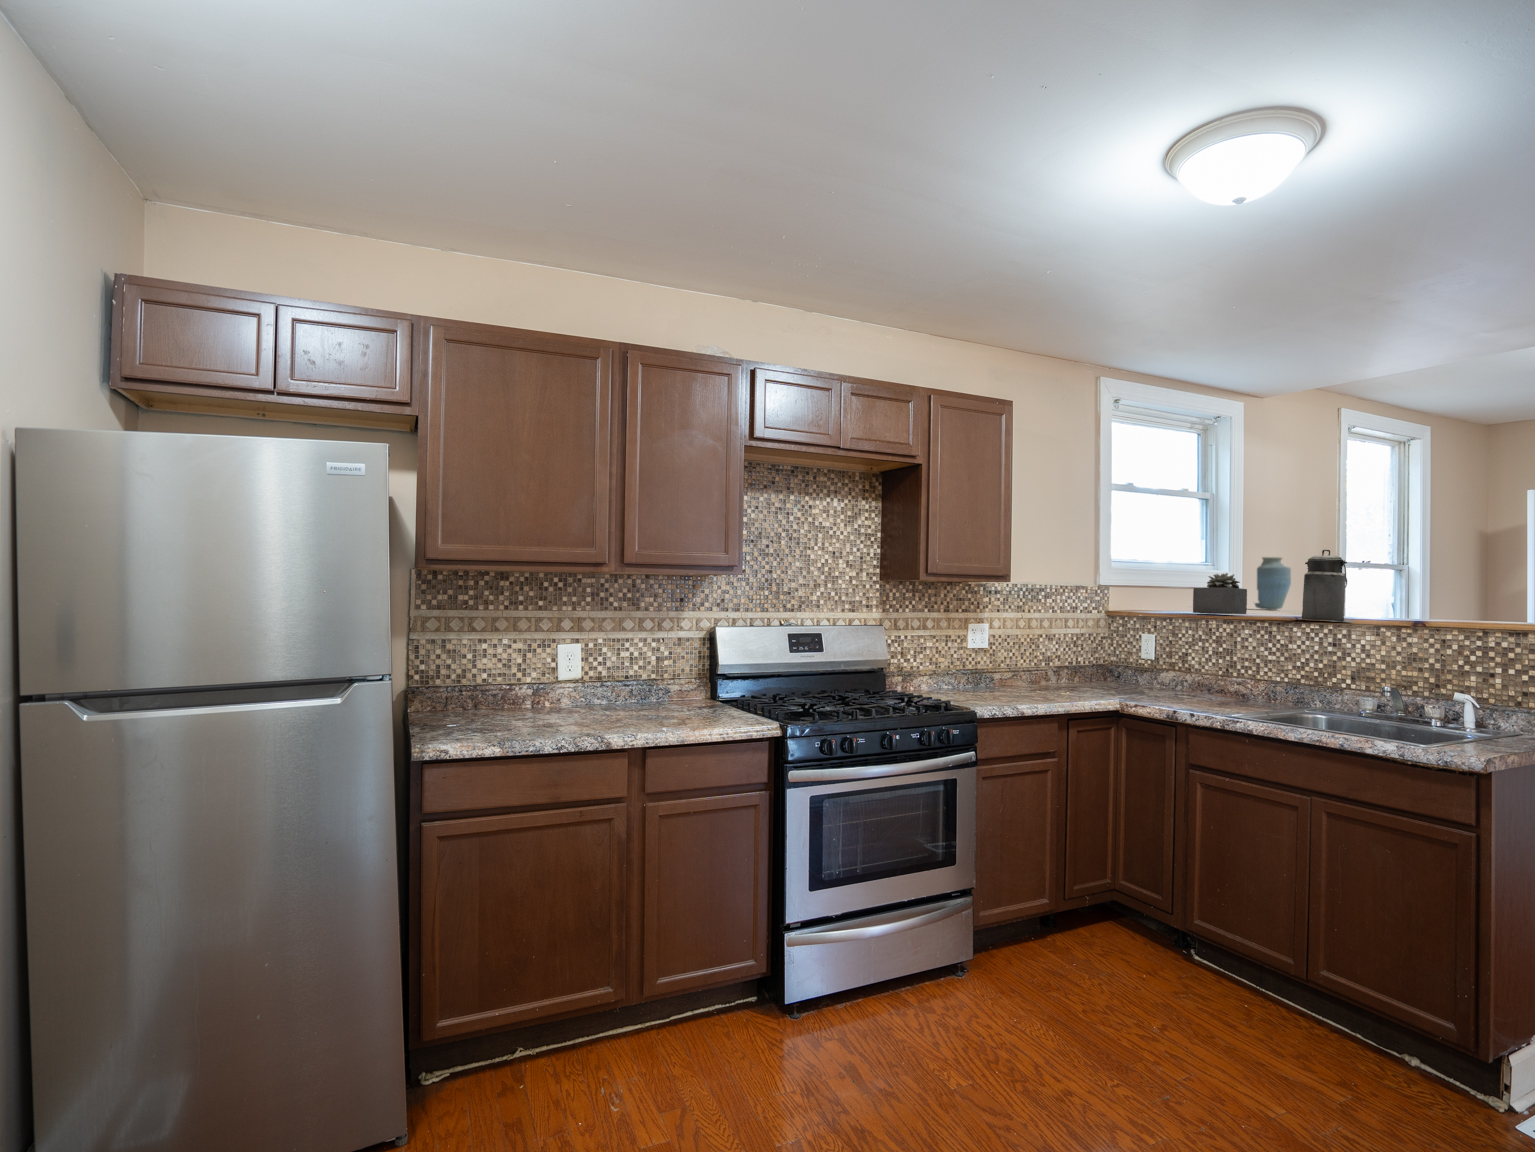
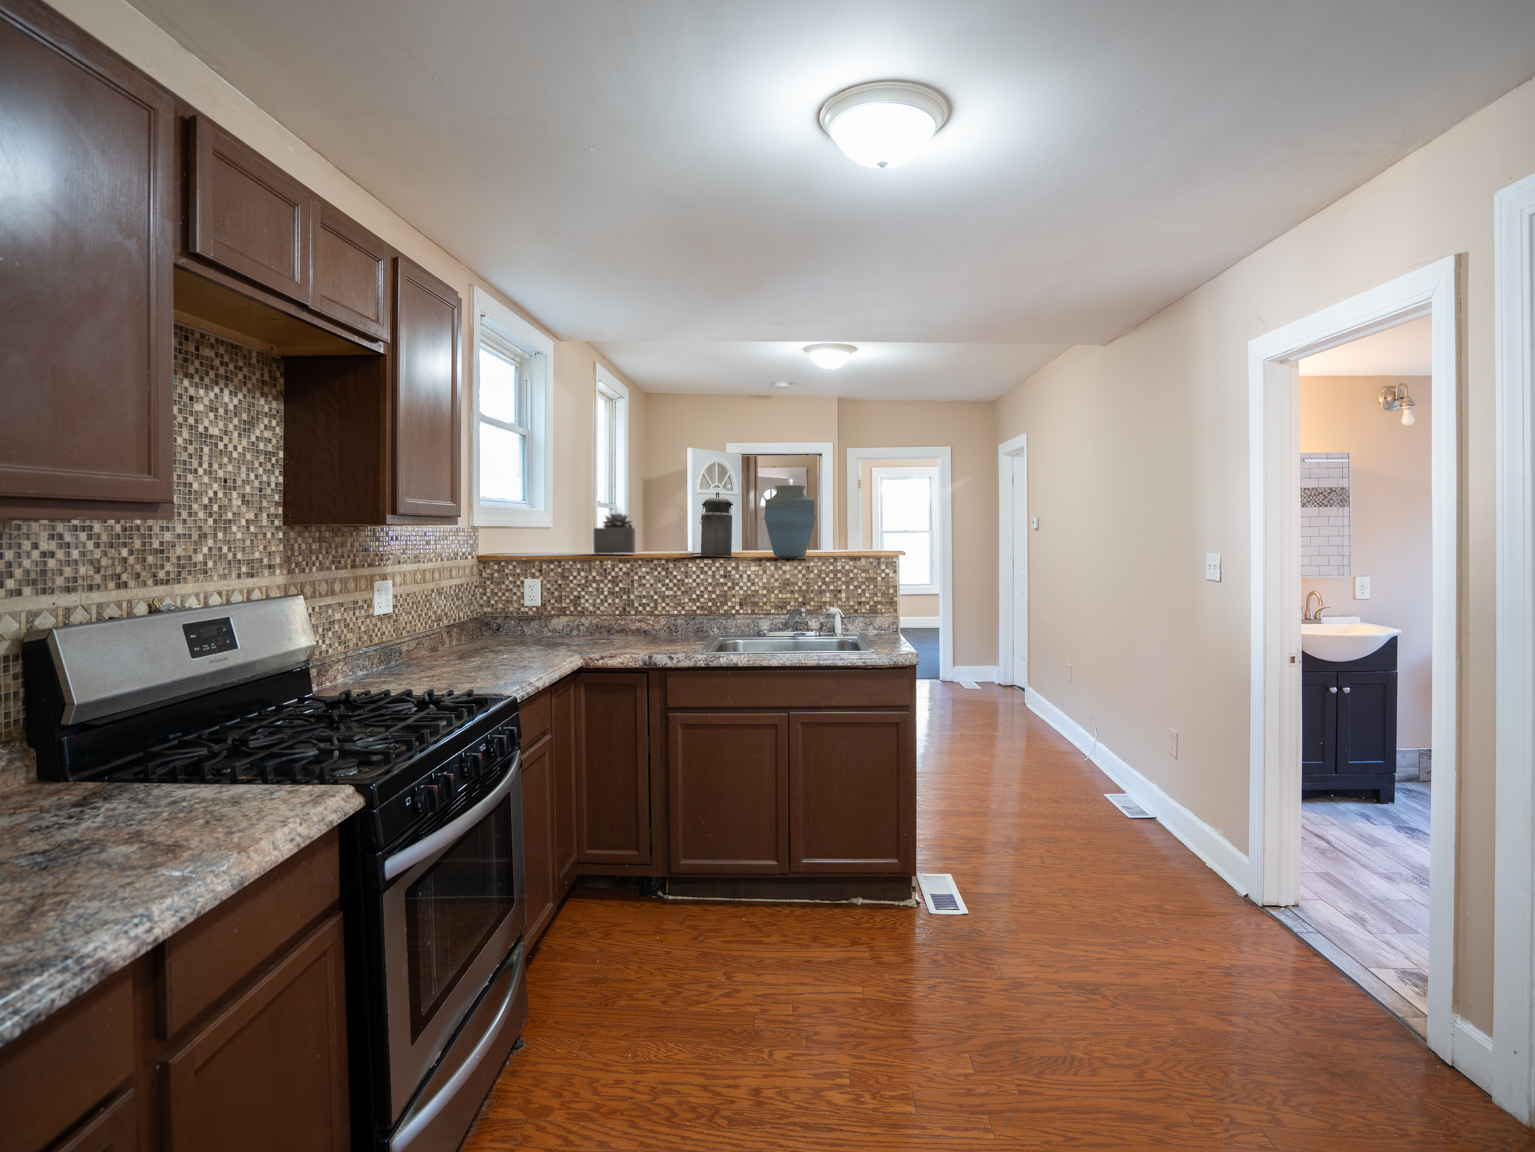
vase: present [1255,557,1291,610] -> present [764,485,815,558]

